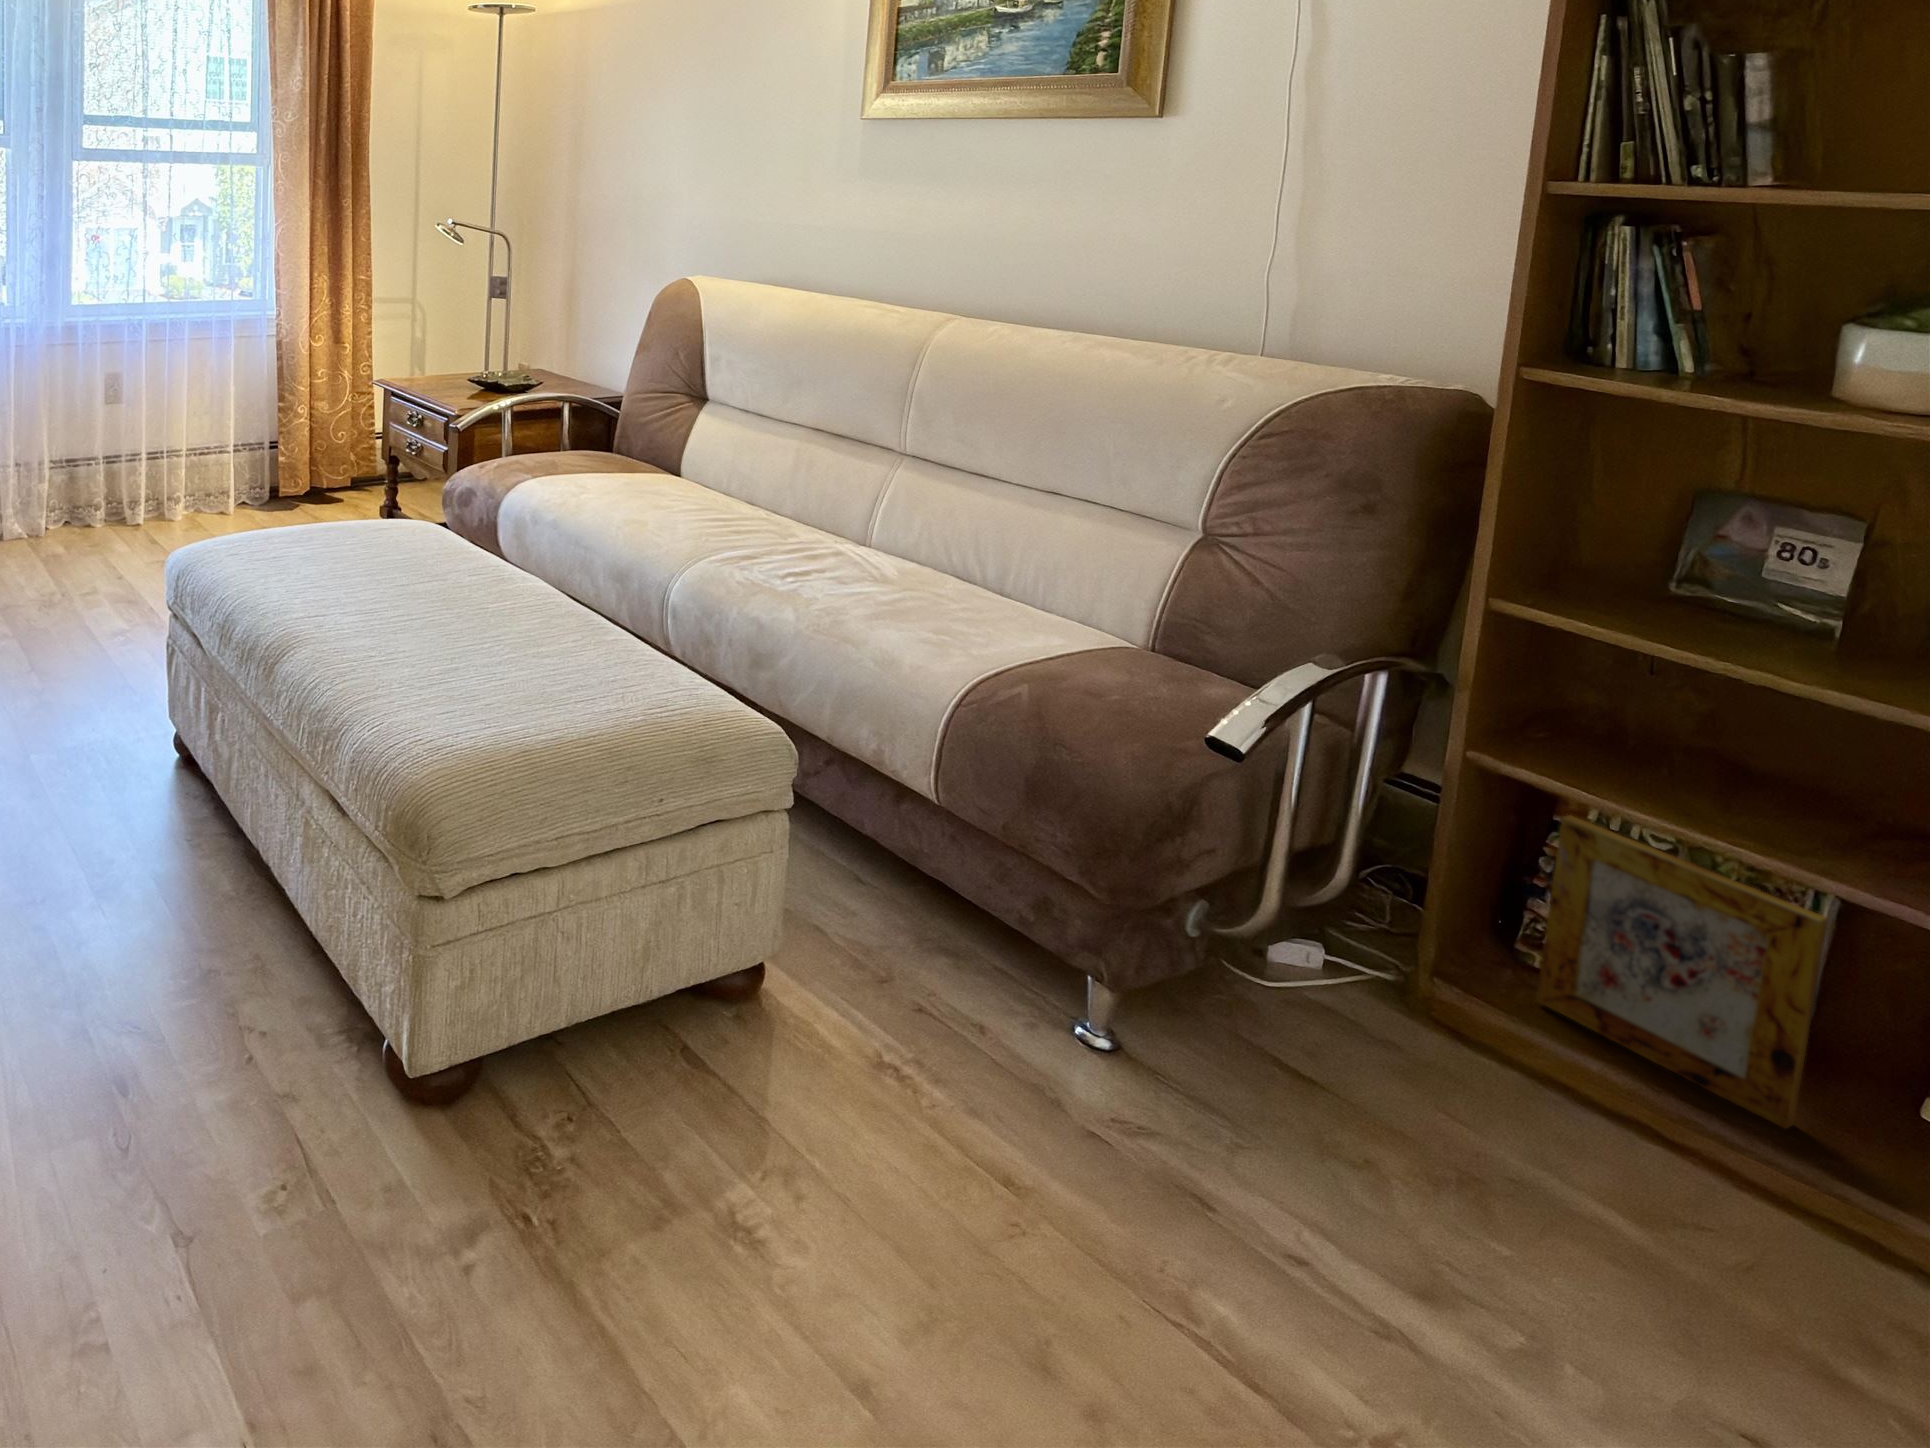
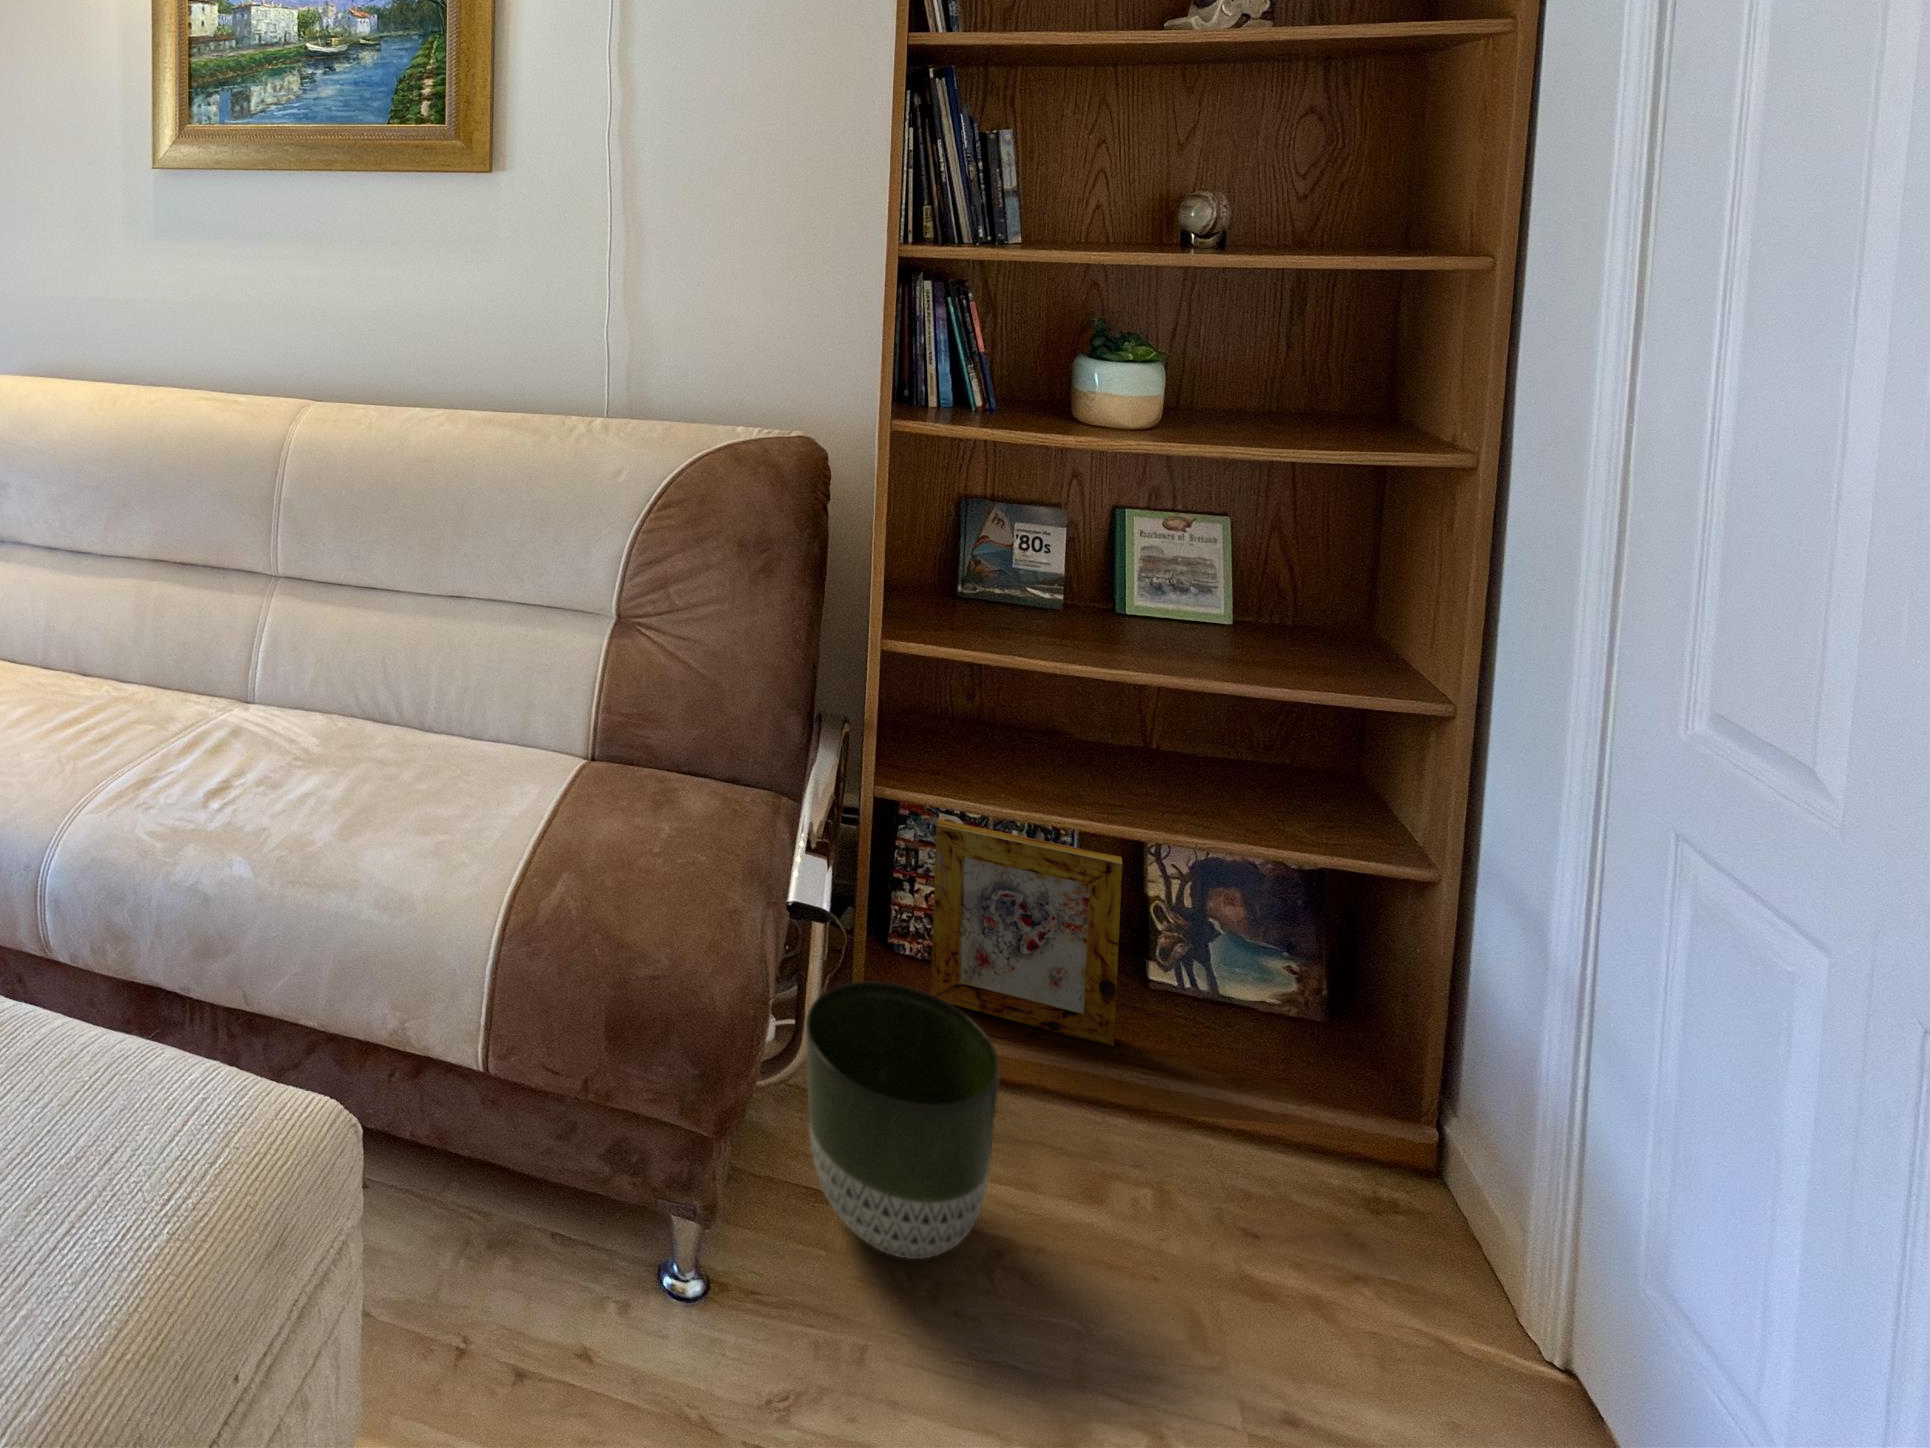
planter: none [1264,883,1490,1135] -> present [806,982,999,1259]

